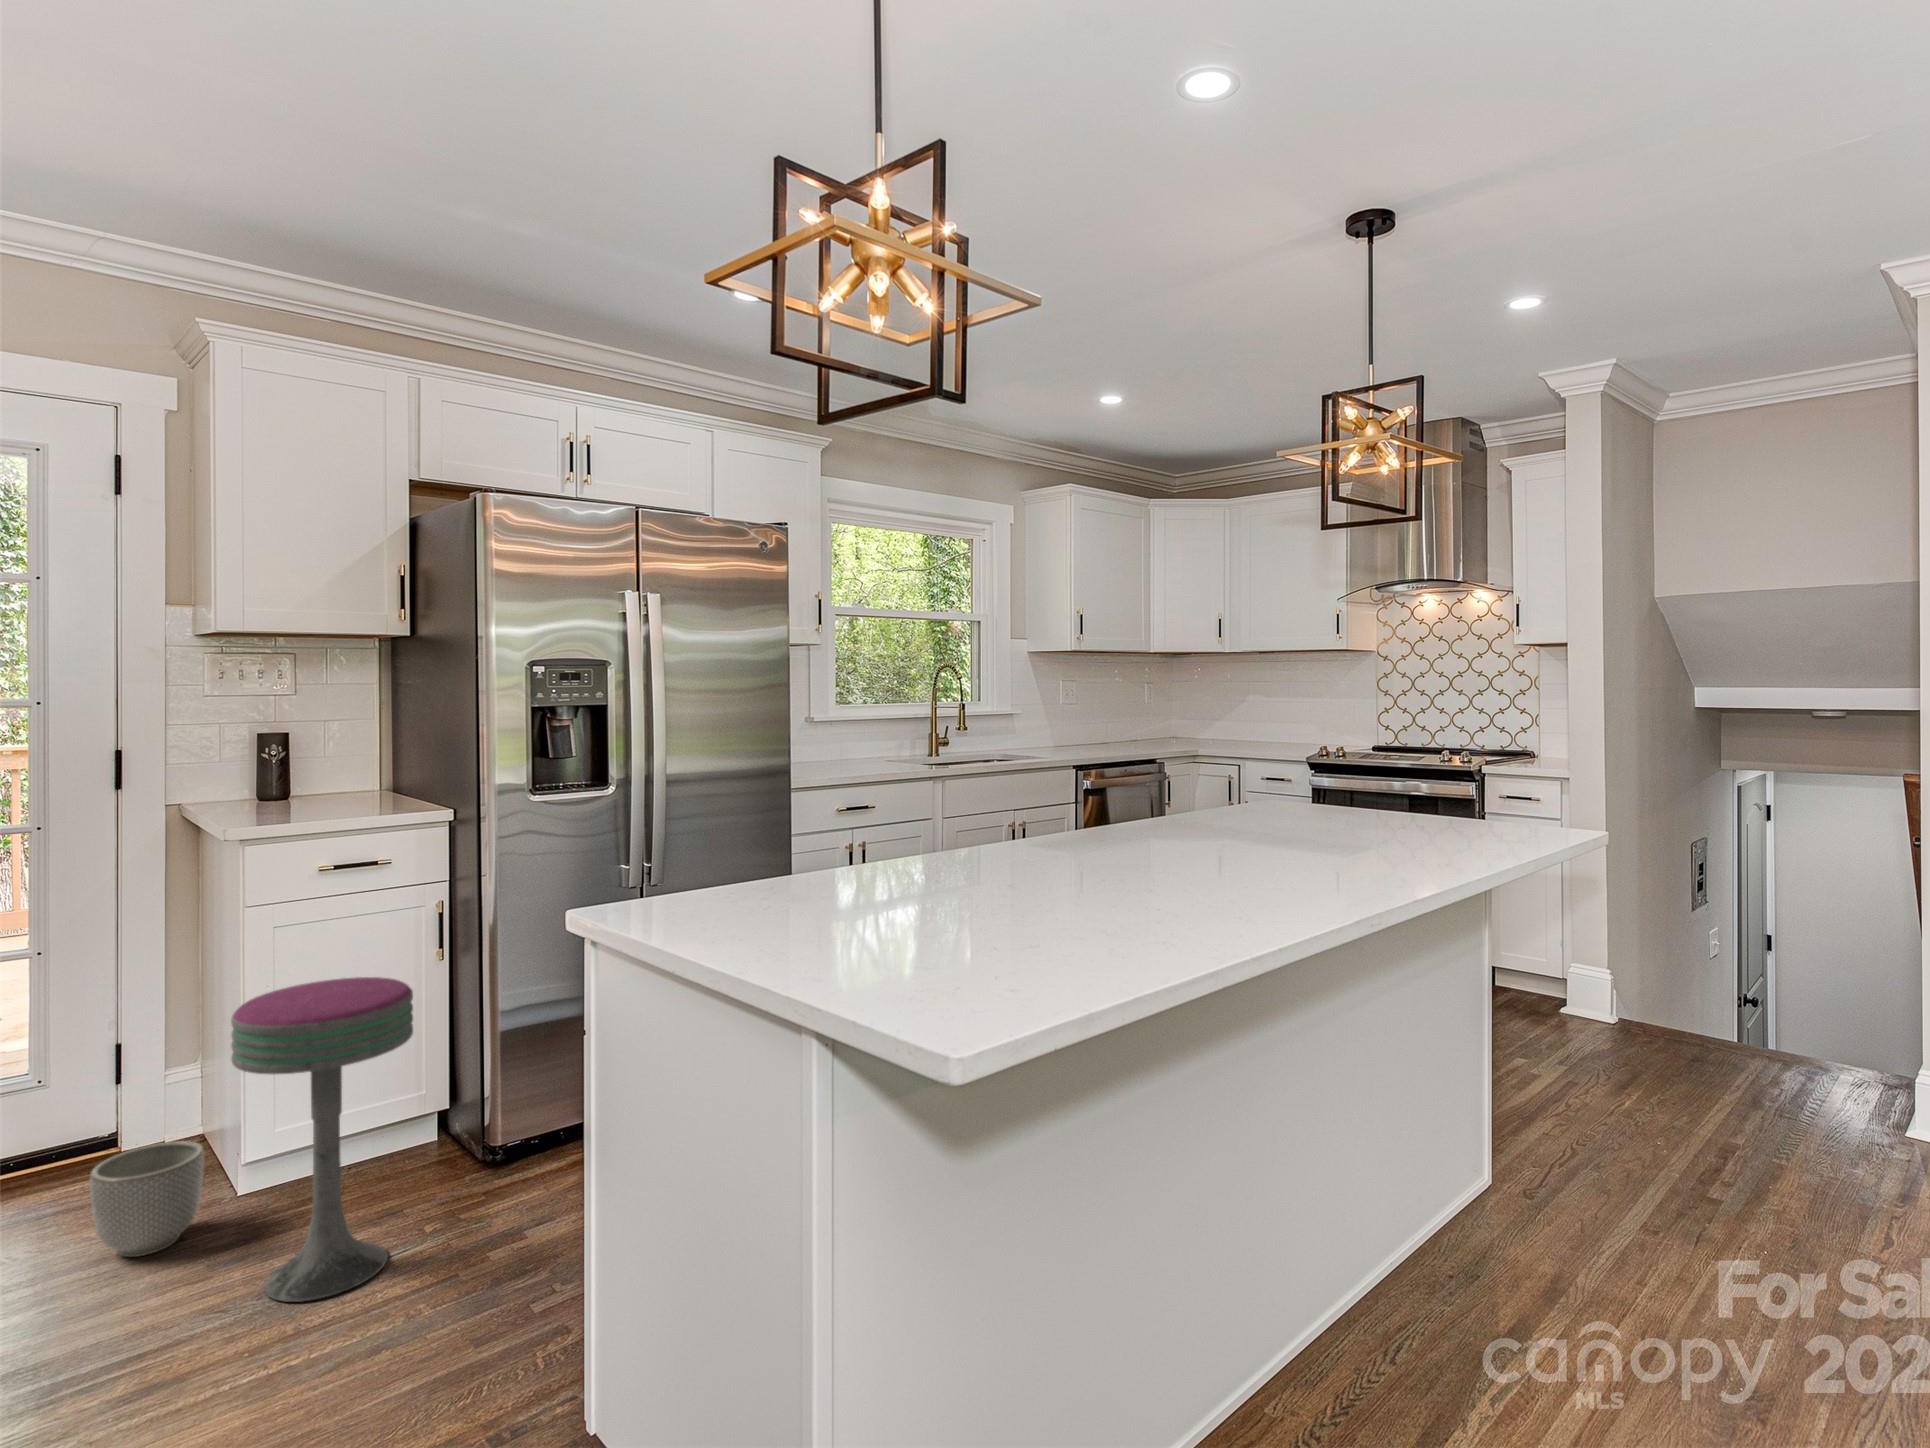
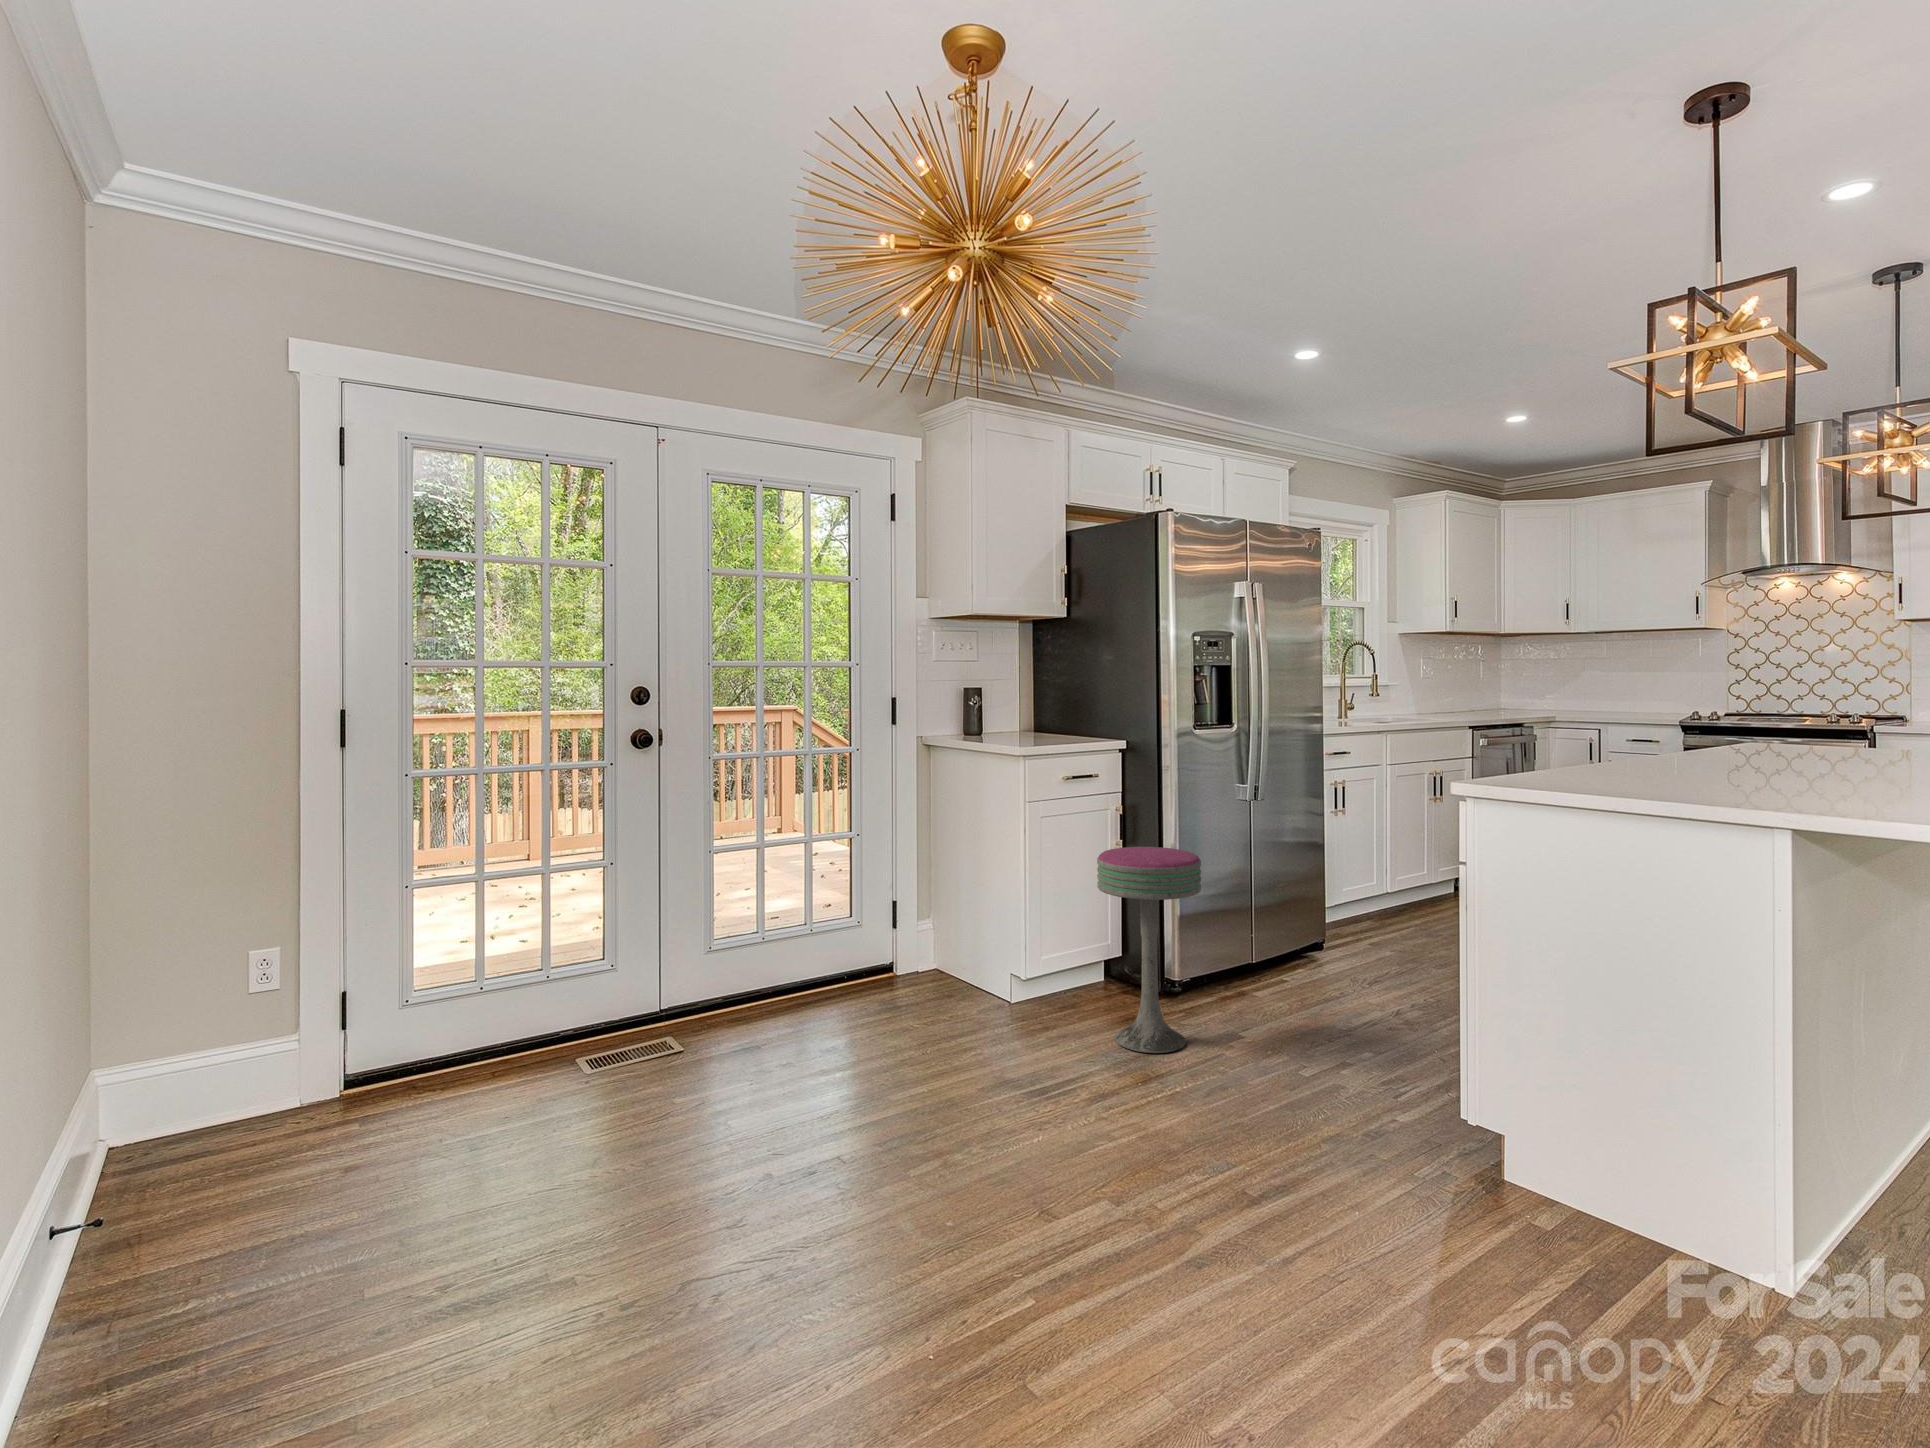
planter: present [90,1141,204,1257] -> none [978,956,1037,1025]

